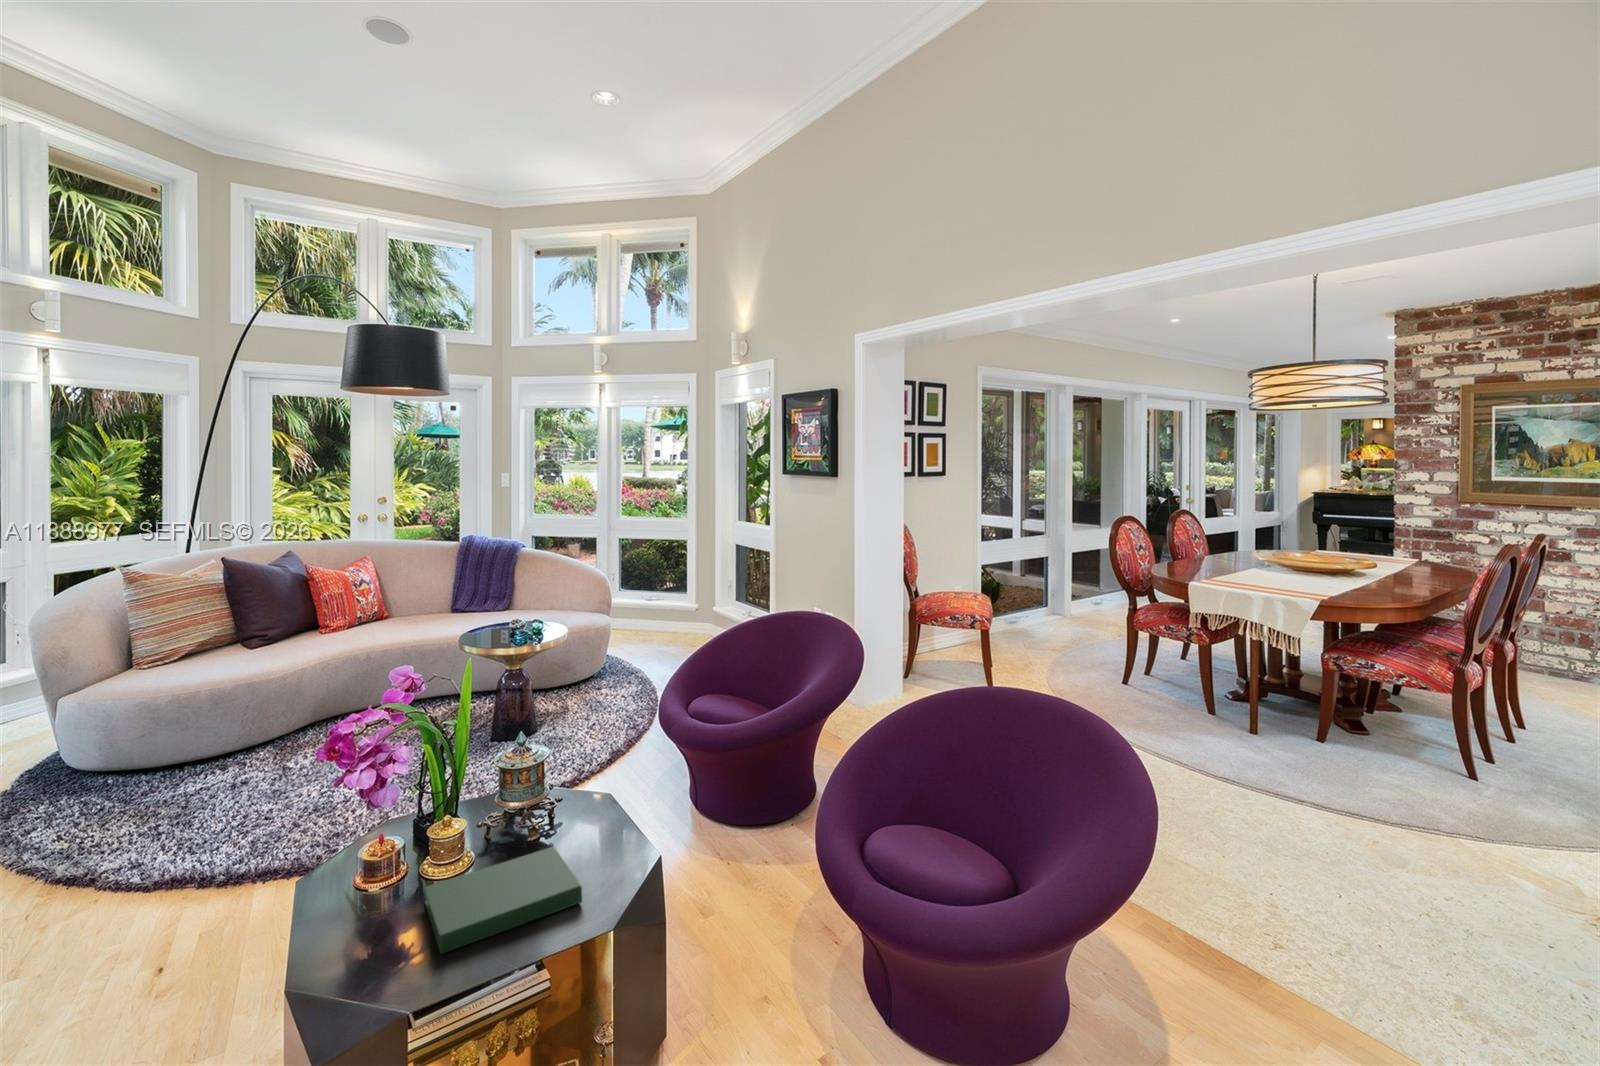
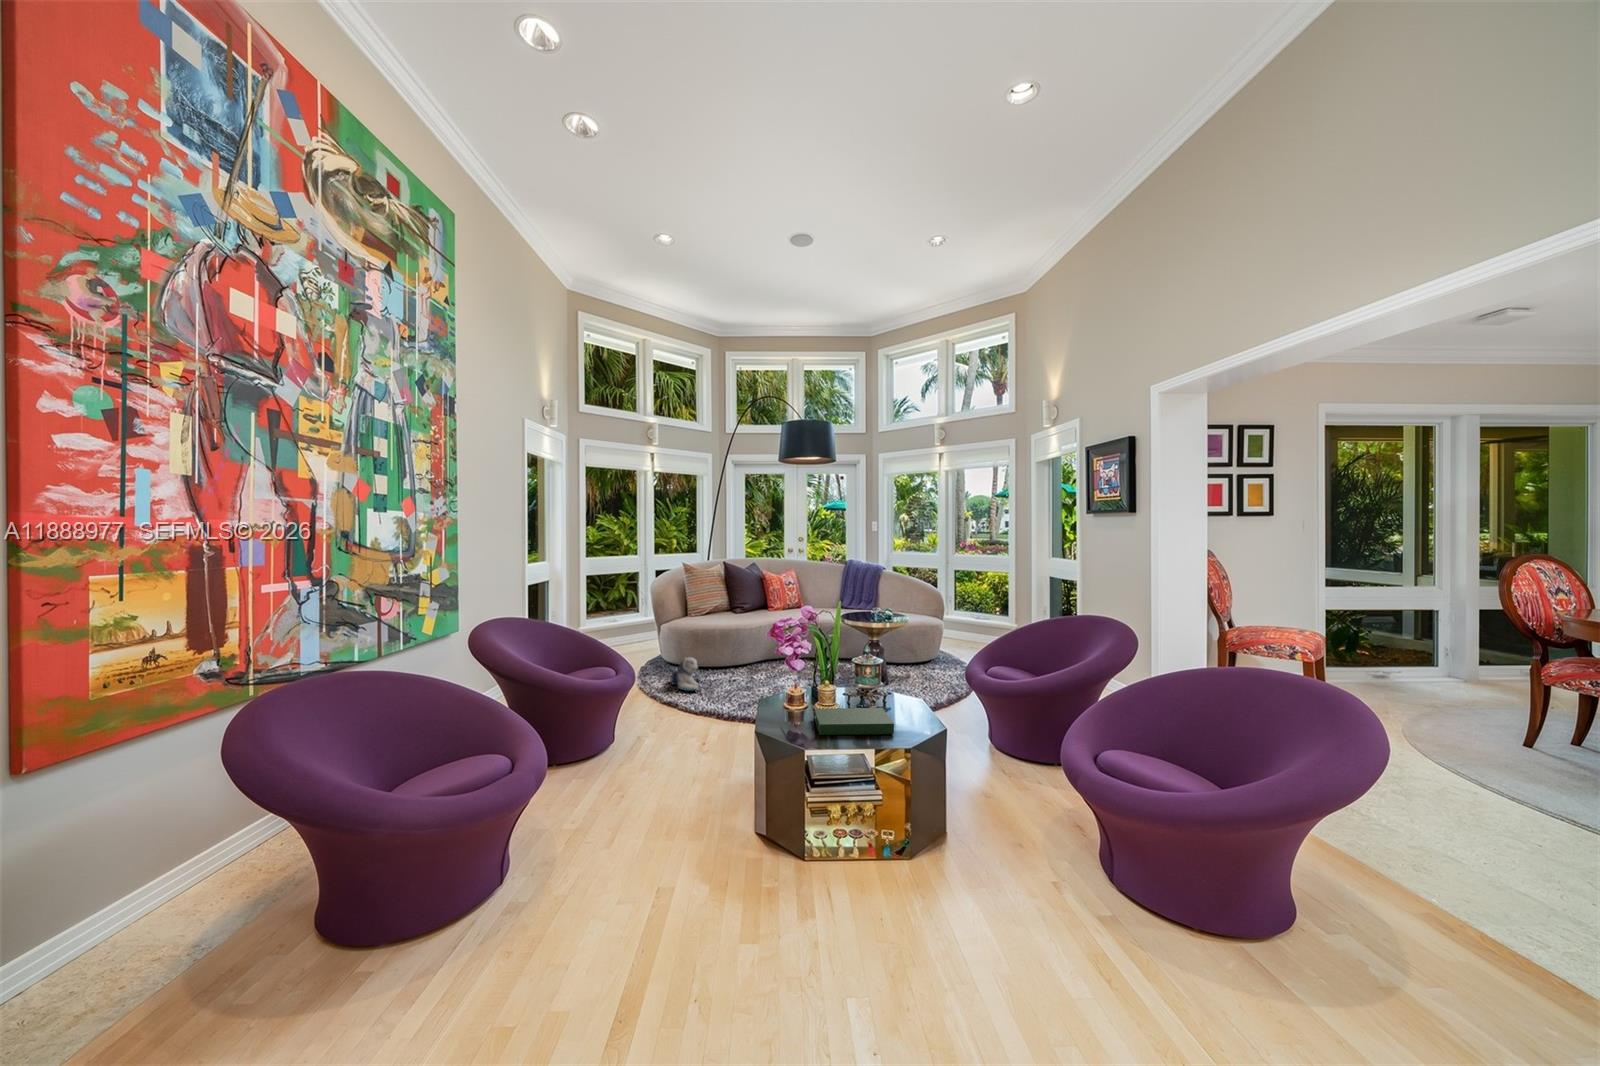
plush toy: none [90,760,167,830] -> present [672,657,700,691]

